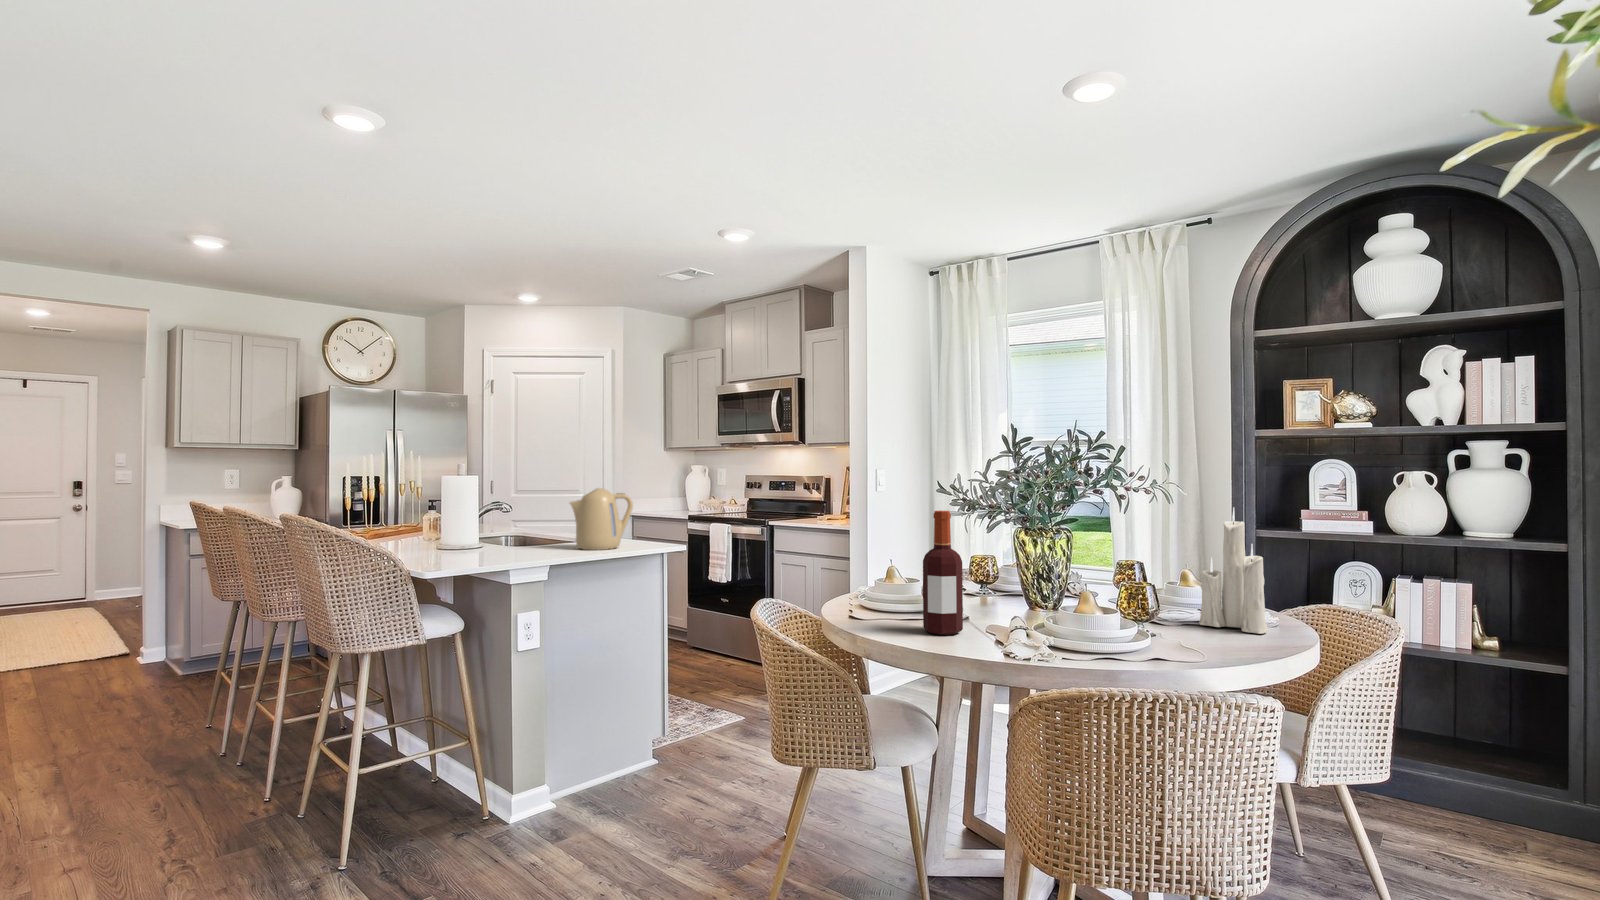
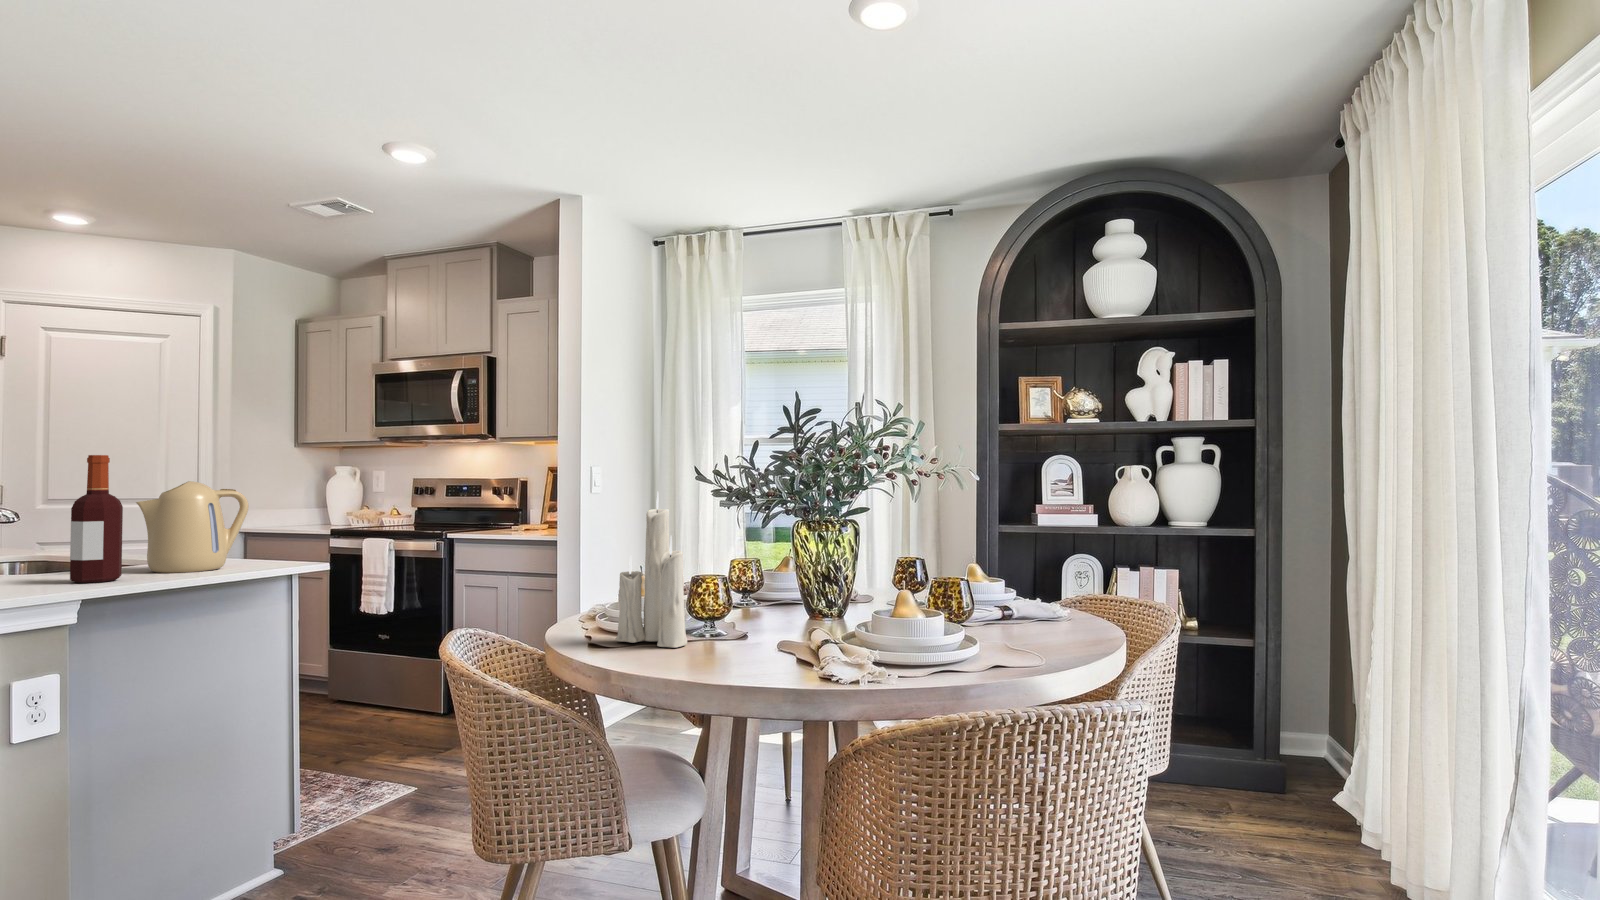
candle: present [1199,507,1268,634] -> present [615,491,687,648]
bottle: present [923,511,963,635] -> present [70,455,123,583]

